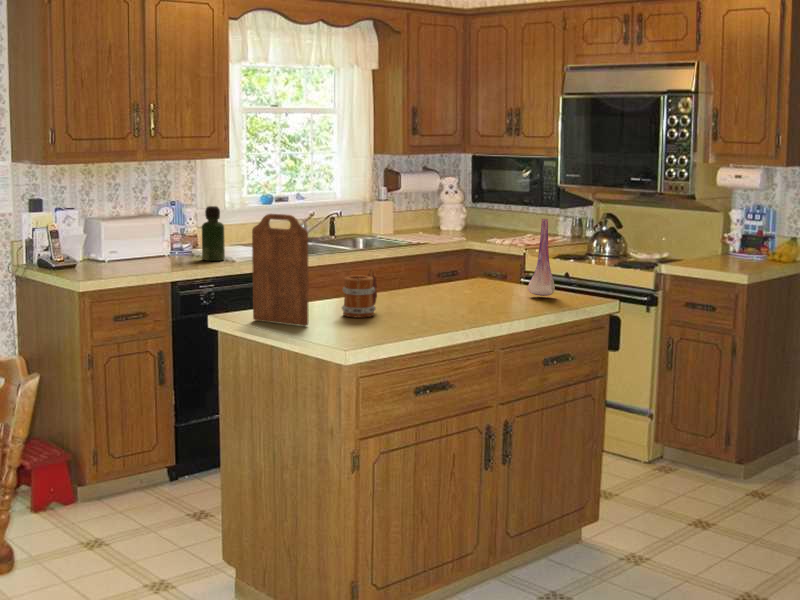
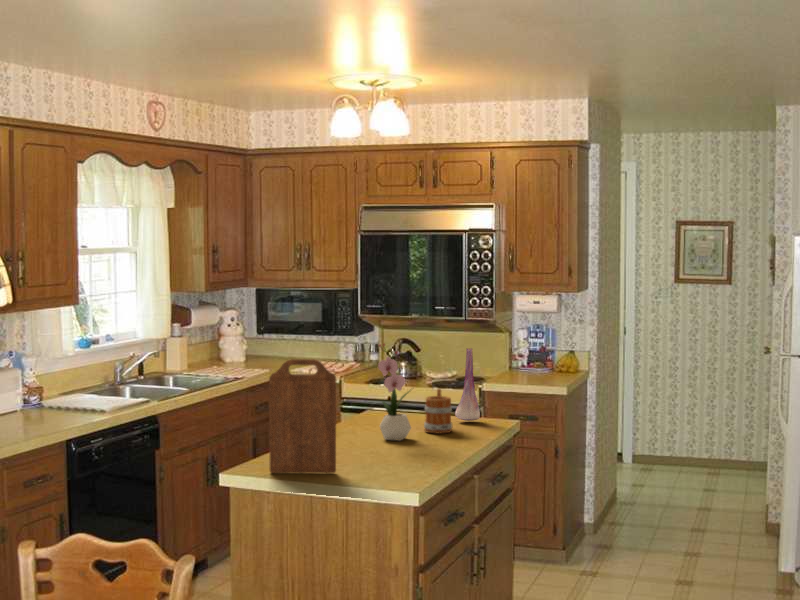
bottle: present [202,206,225,261] -> none [50,352,76,412]
flower arrangement: none [409,206,454,307] -> present [378,344,411,441]
mug: present [342,268,377,317] -> present [424,389,452,433]

